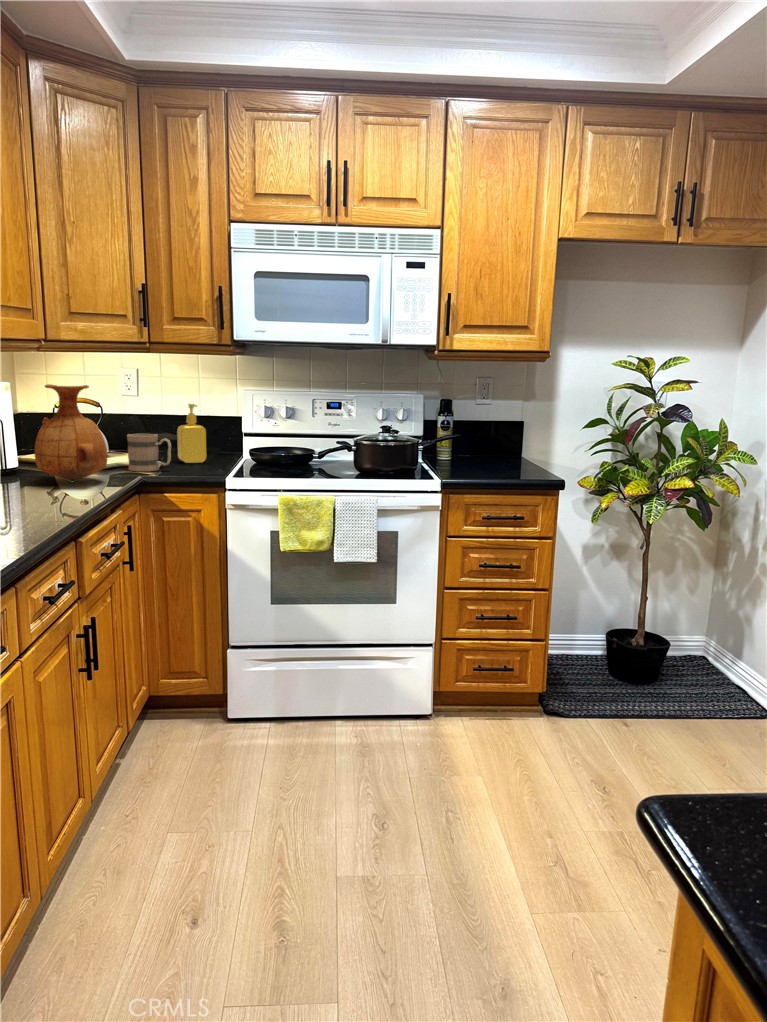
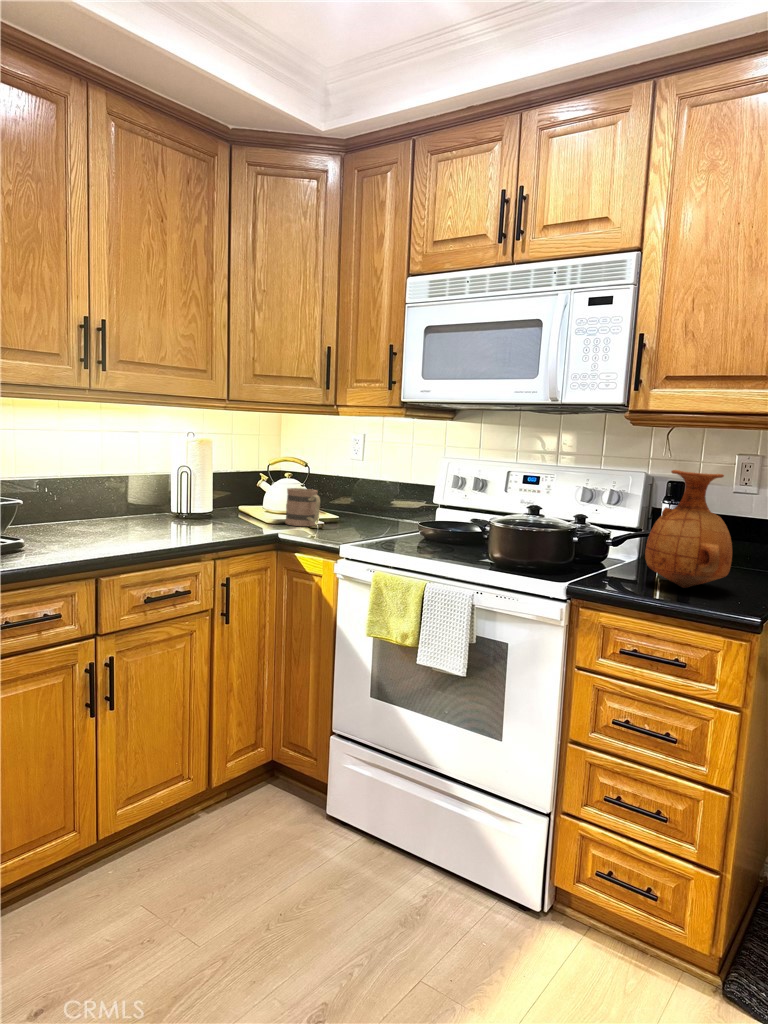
vase: present [35,384,107,482] -> present [645,470,732,588]
soap dispenser: present [177,404,206,463] -> none [350,464,381,527]

